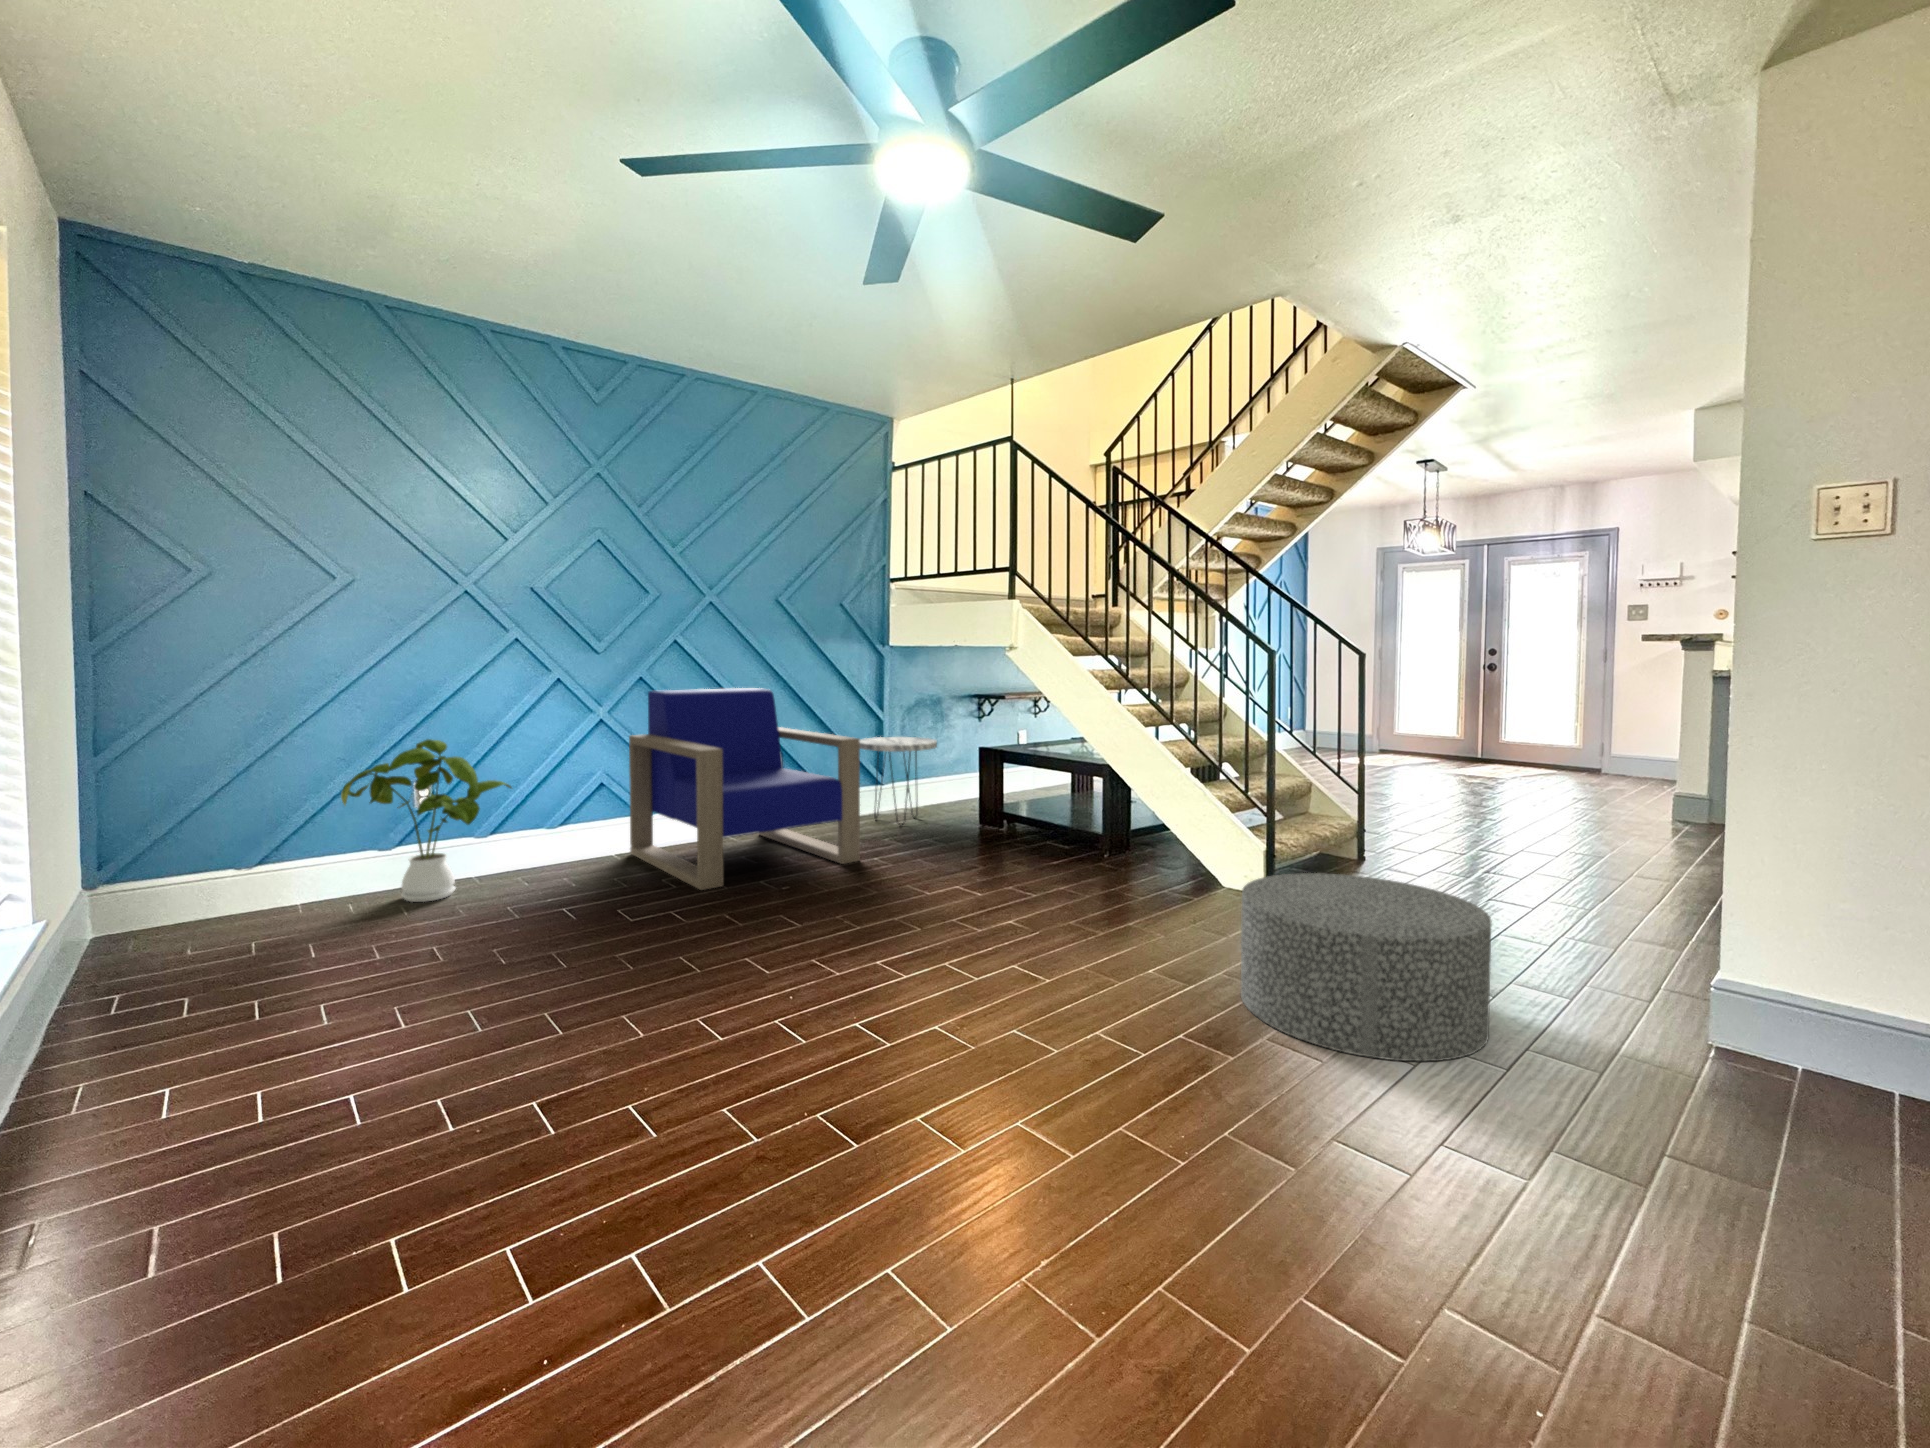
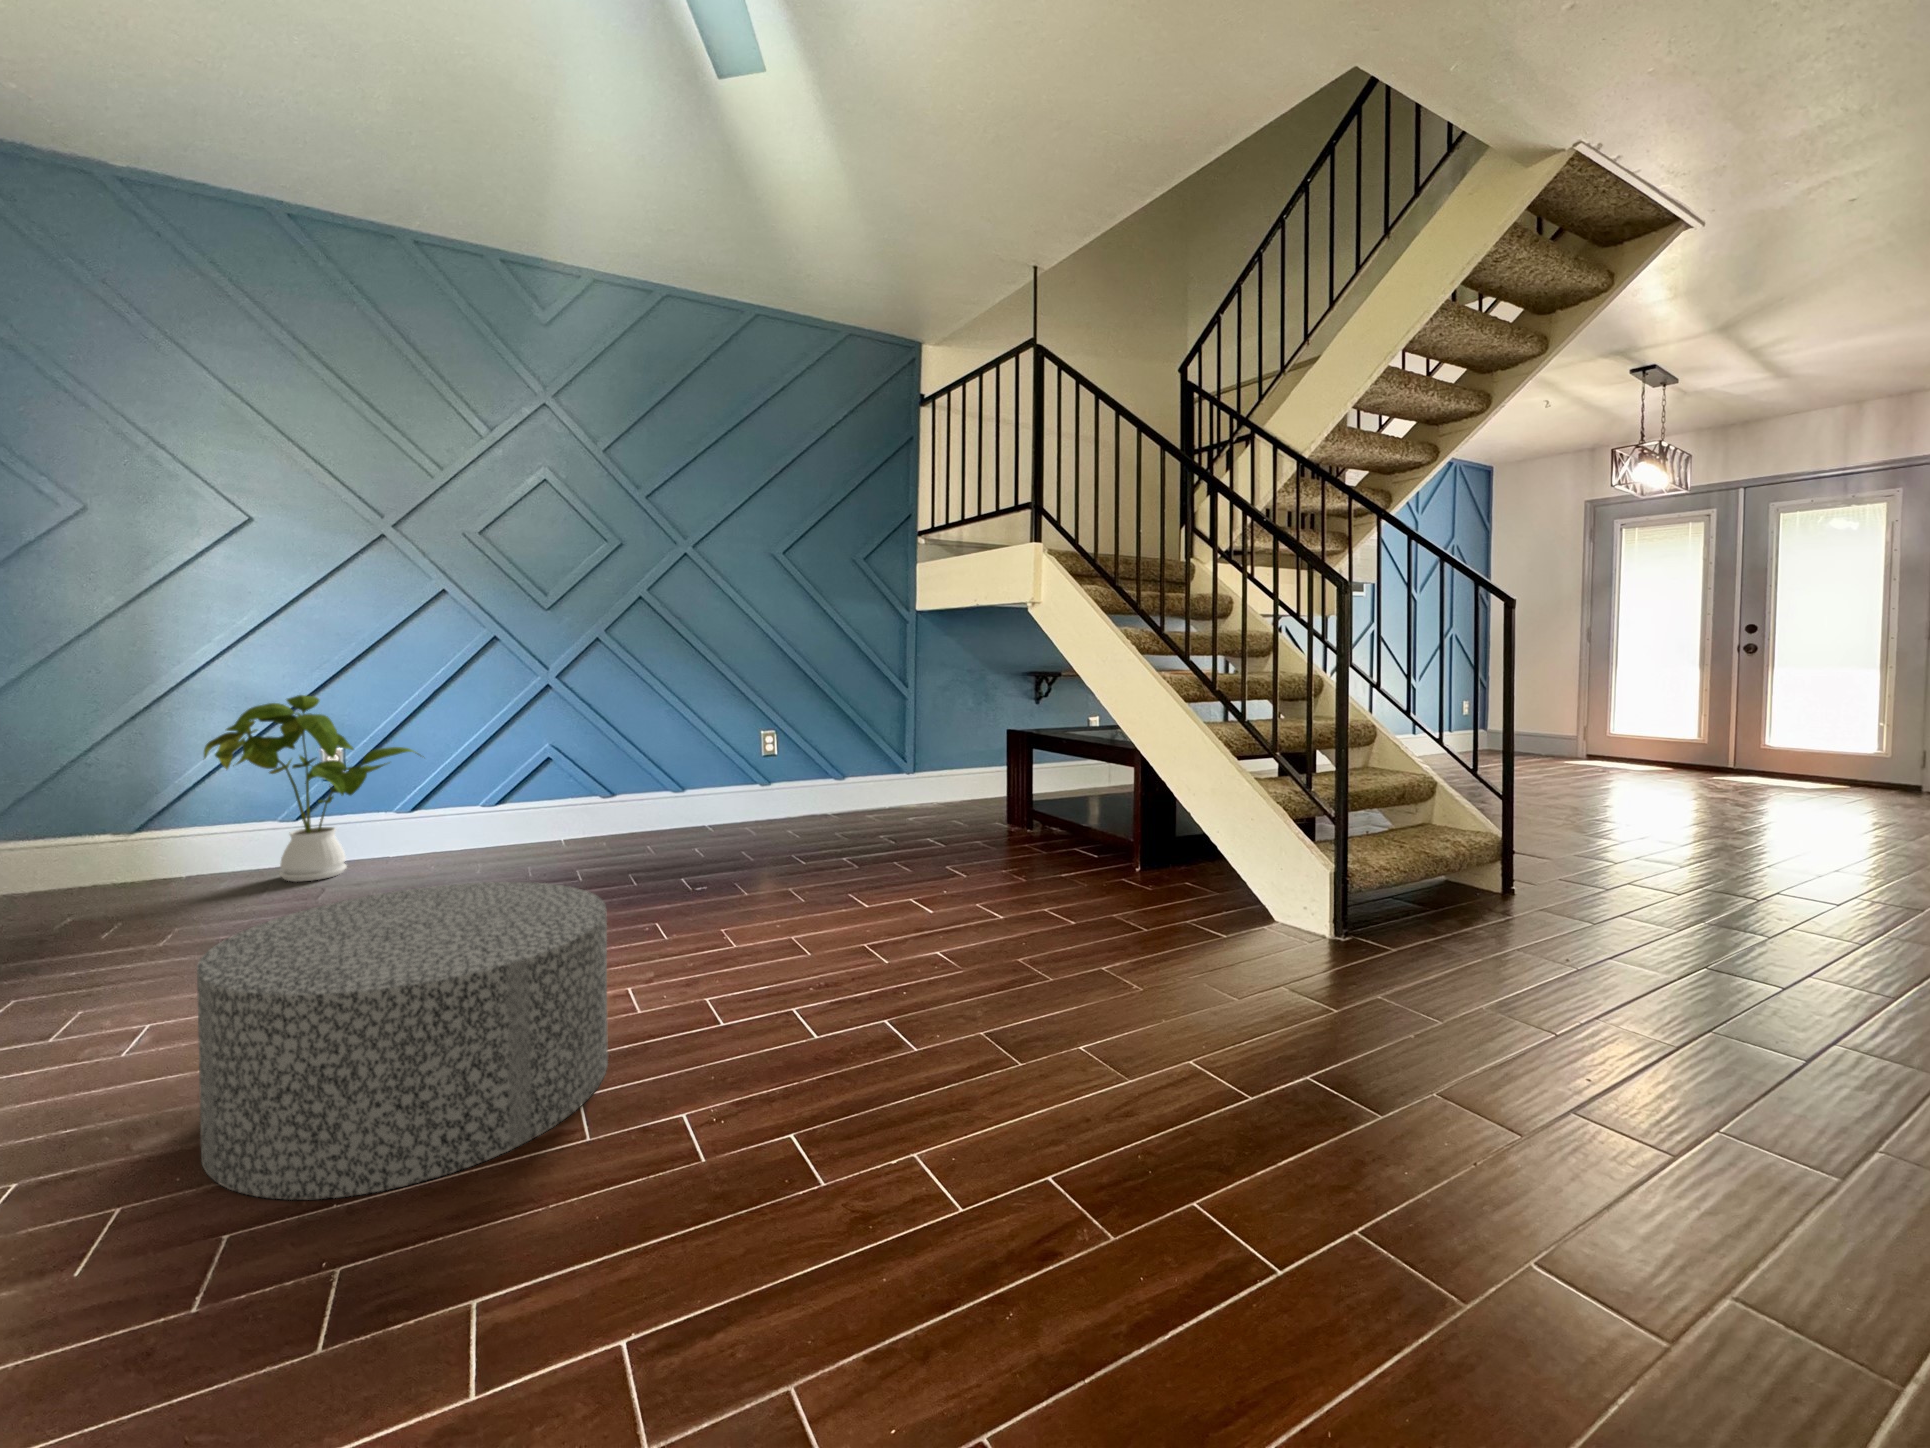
armchair: present [629,688,860,890] -> none [580,653,824,886]
side table: present [860,737,937,824] -> none [868,717,963,821]
ottoman: present [1241,873,1492,1061] -> present [197,882,608,1200]

